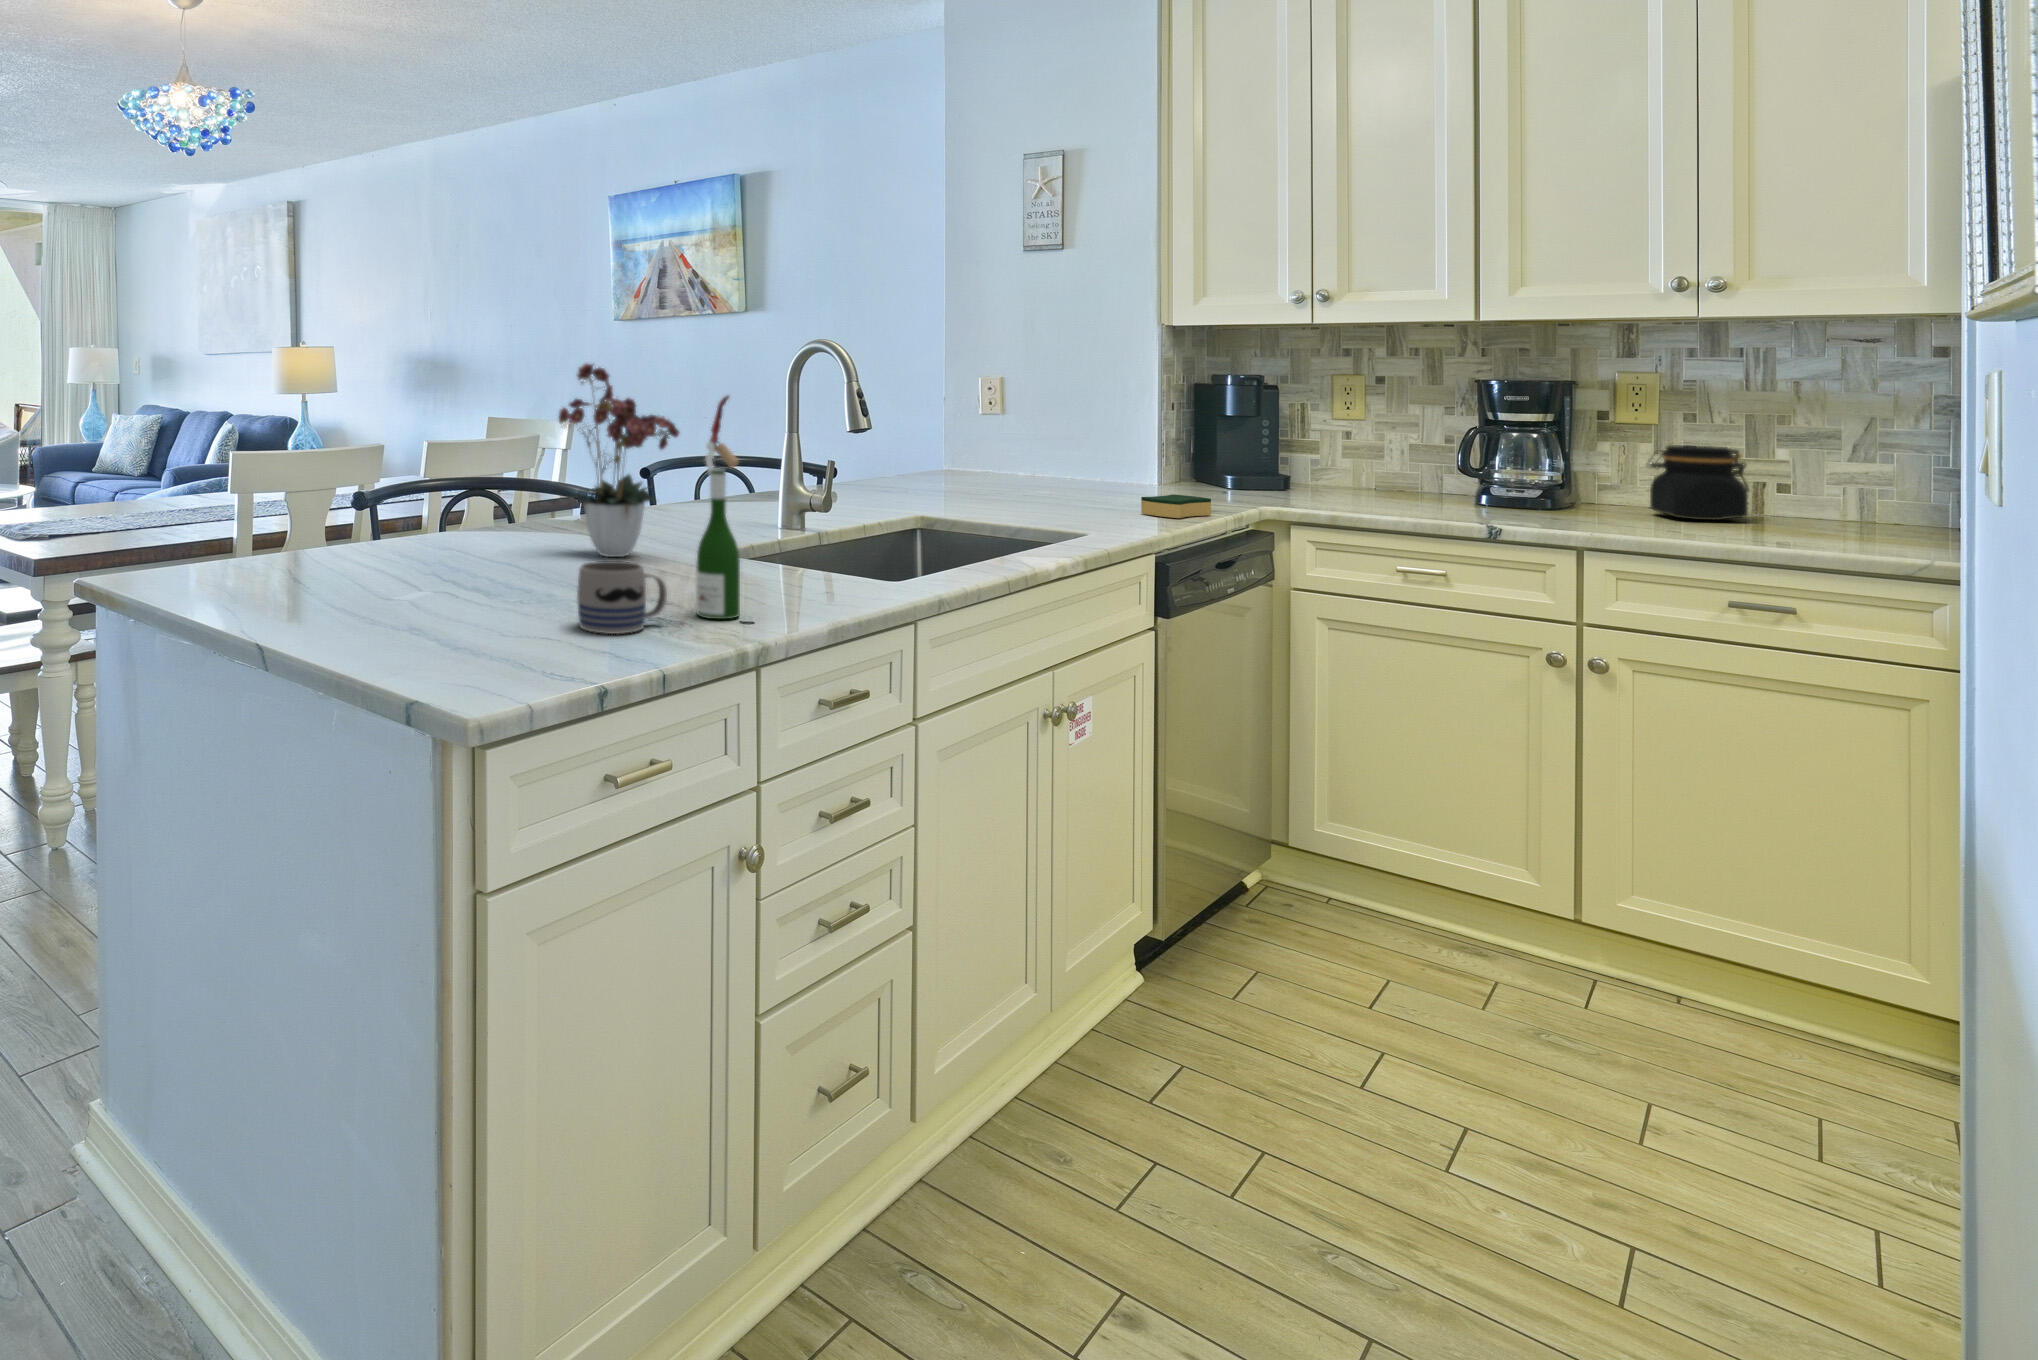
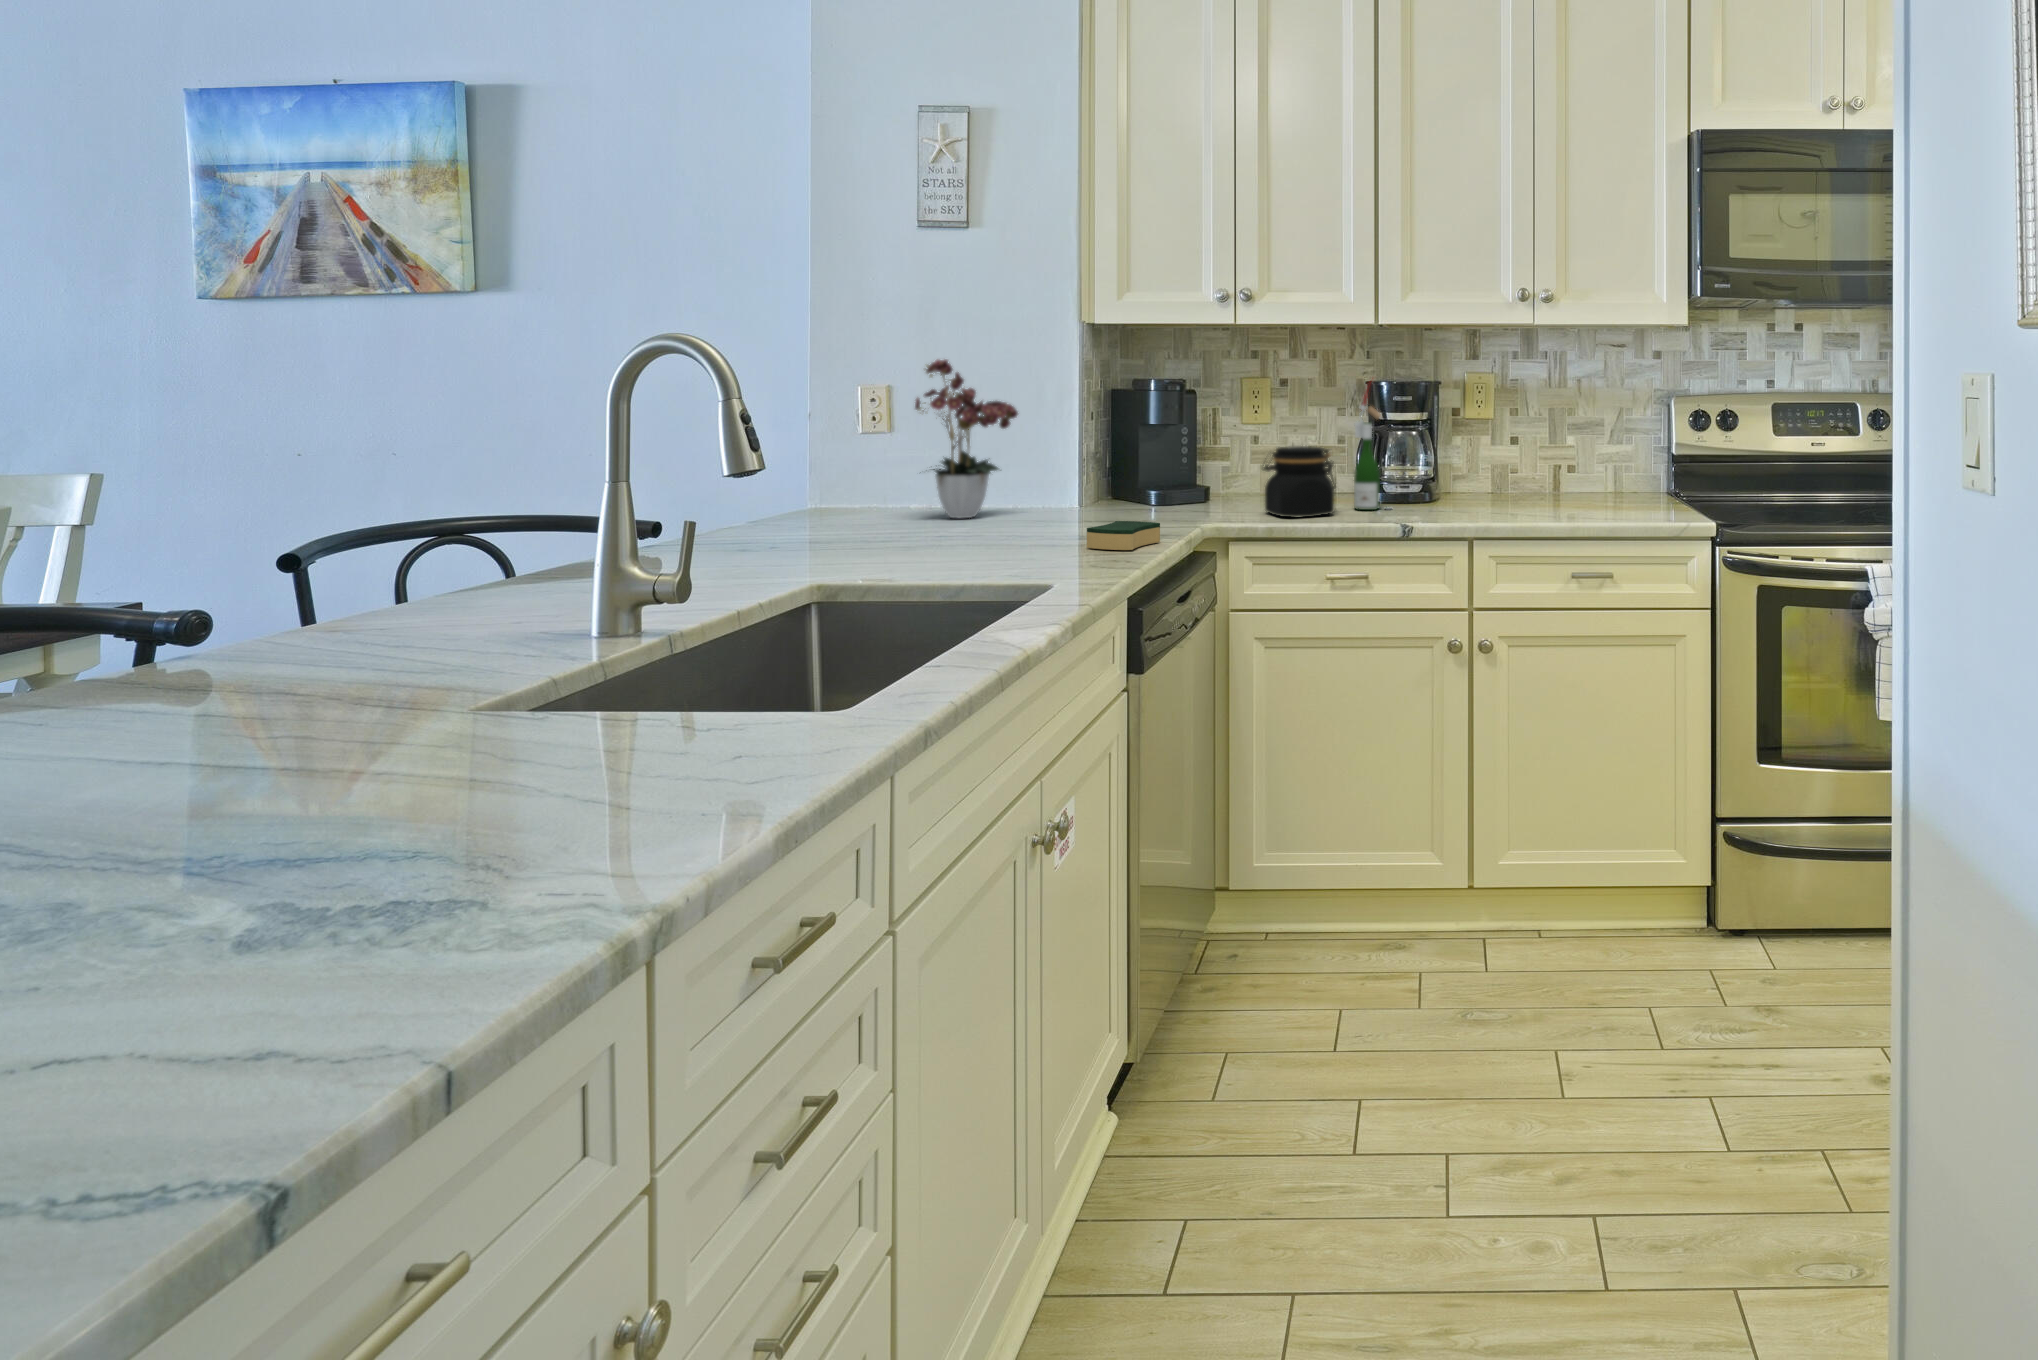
flower arrangement: present [559,363,679,557] -> present [915,359,1018,518]
wine bottle: present [696,395,754,622] -> present [1354,389,1381,510]
jar: present [1648,445,1749,520] -> present [1262,446,1335,518]
mug: present [577,561,667,634] -> none [176,816,430,1010]

